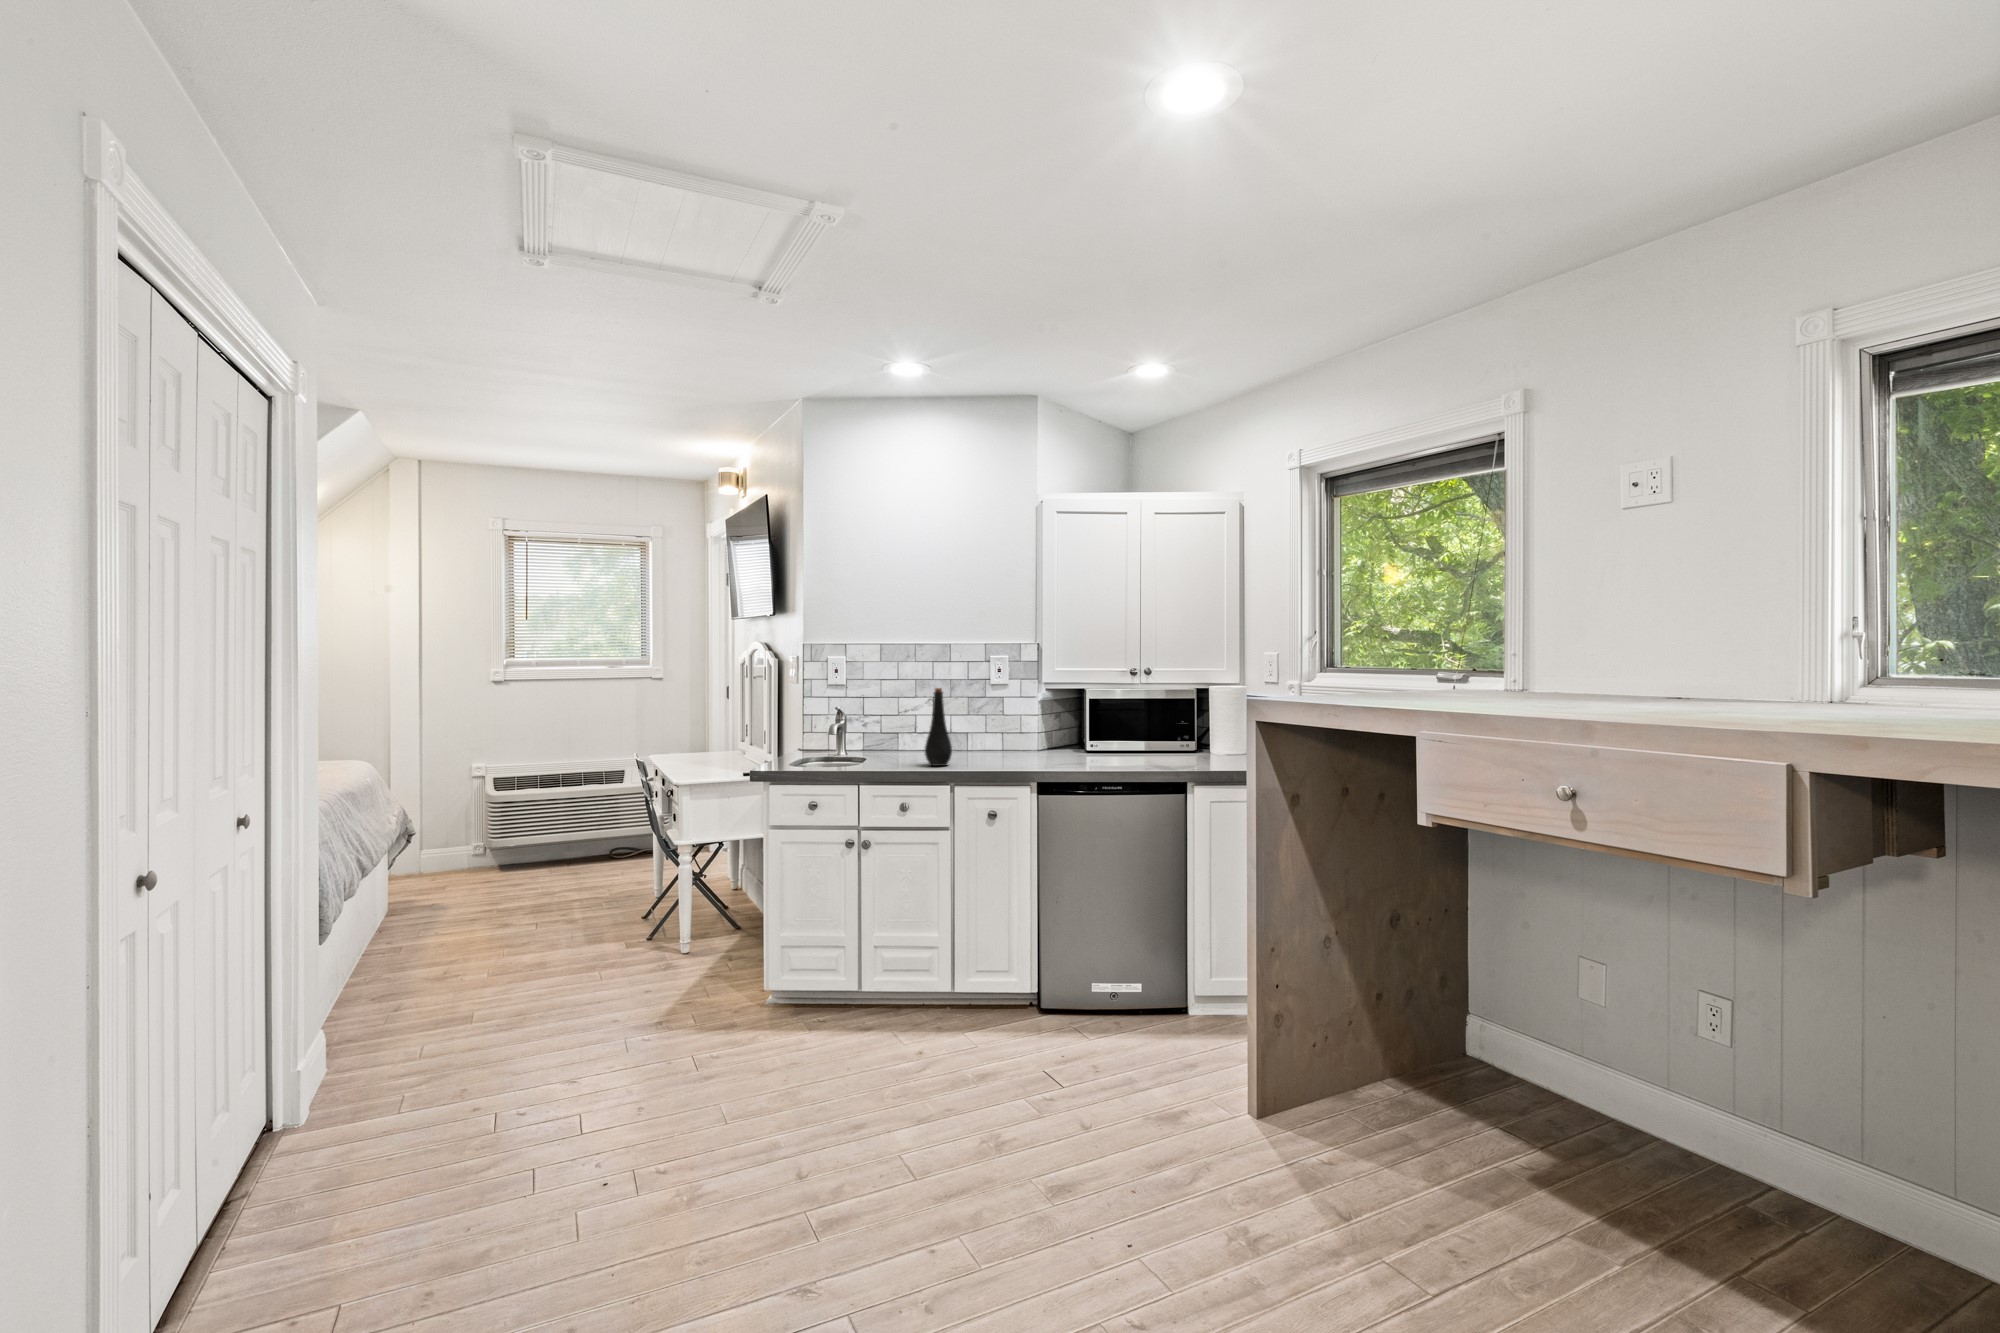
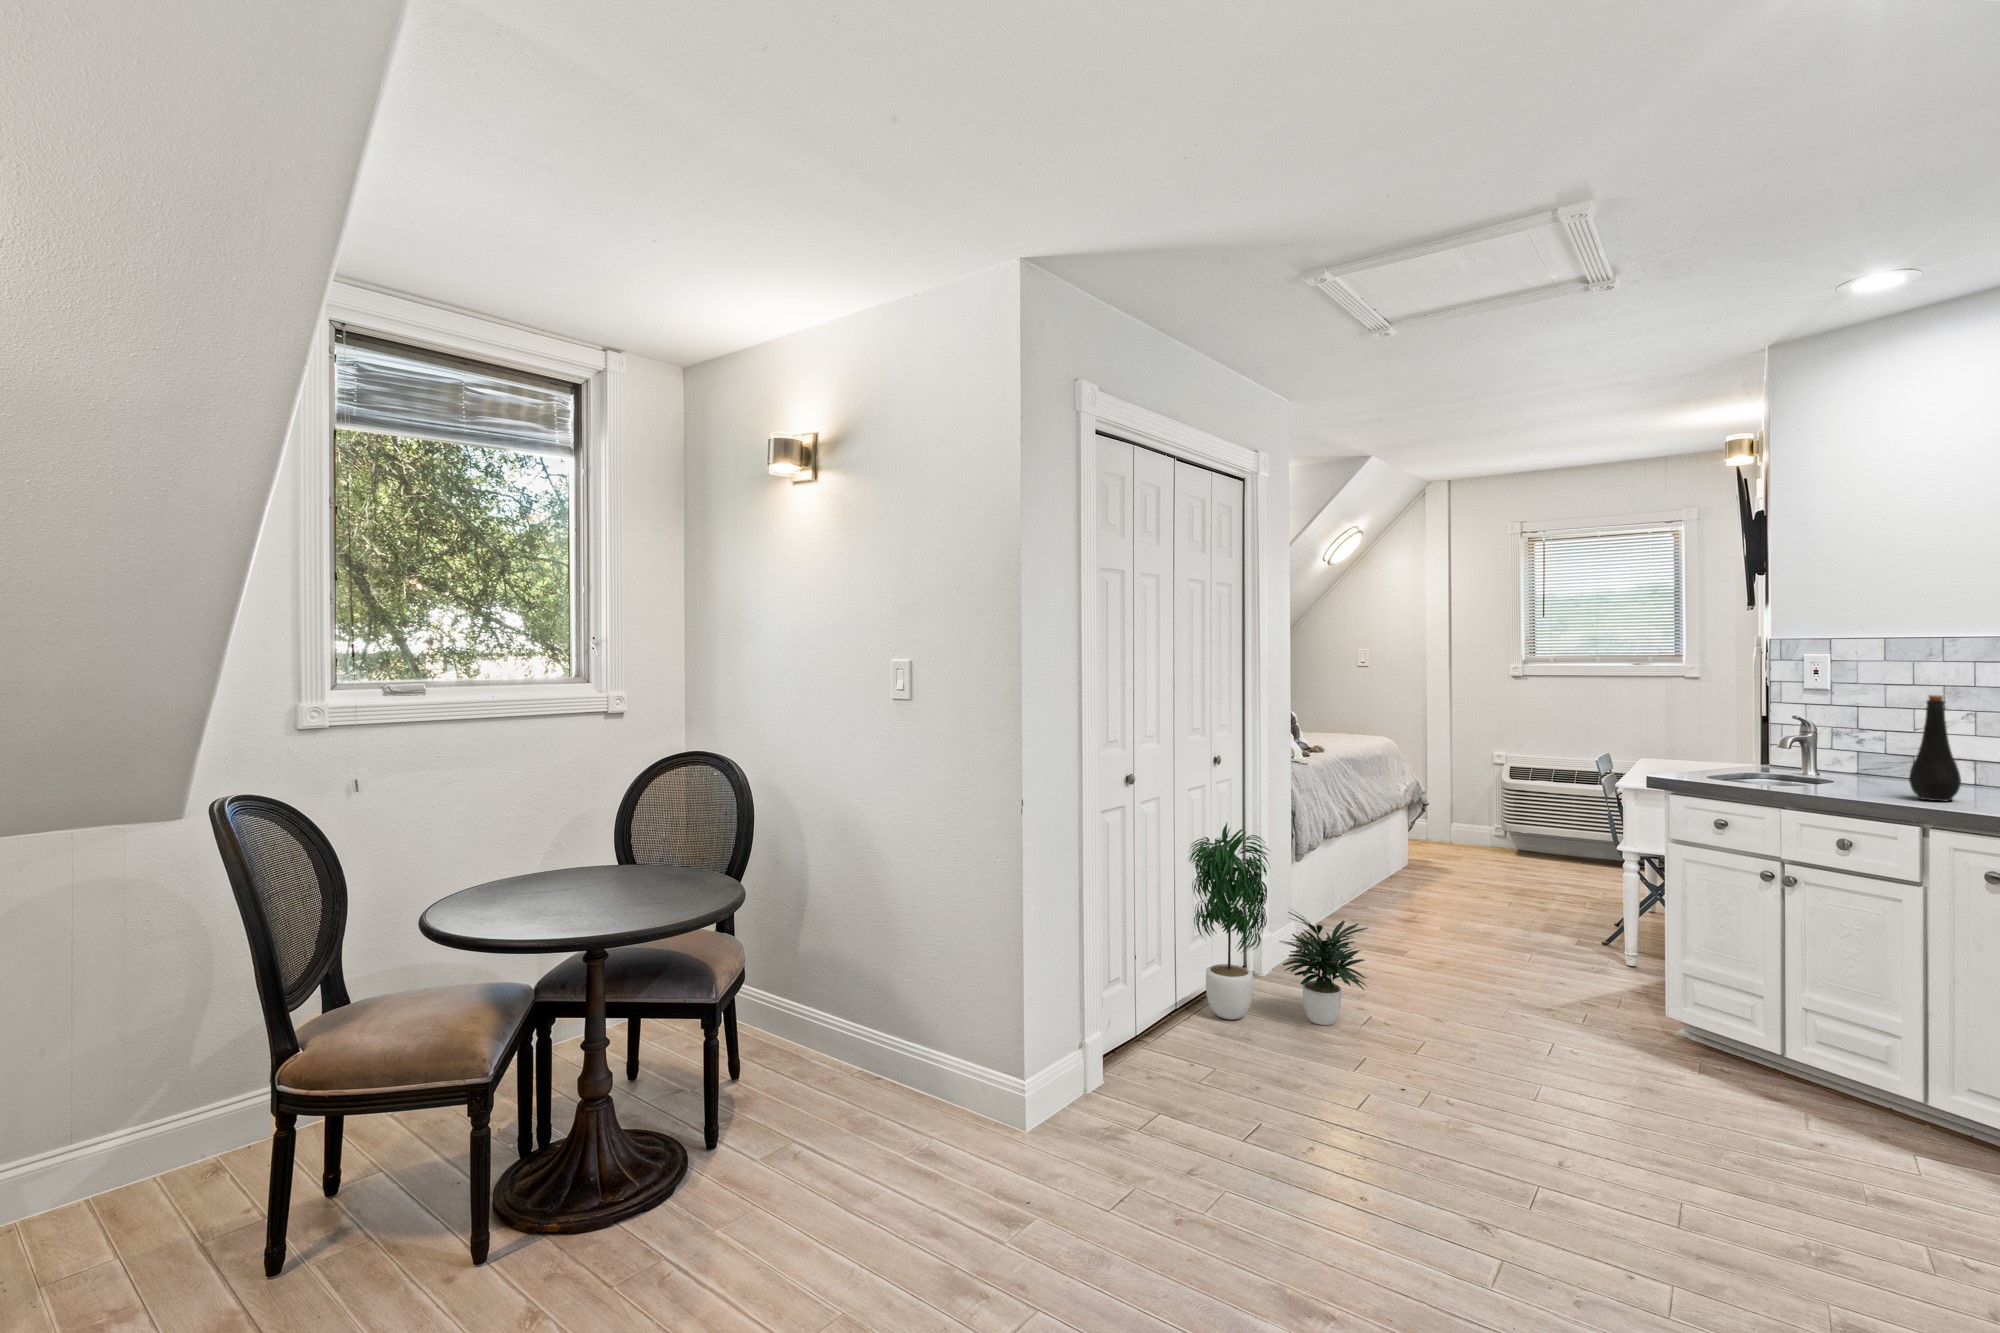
potted plant: none [252,901,530,1191] -> present [1190,823,1367,1025]

